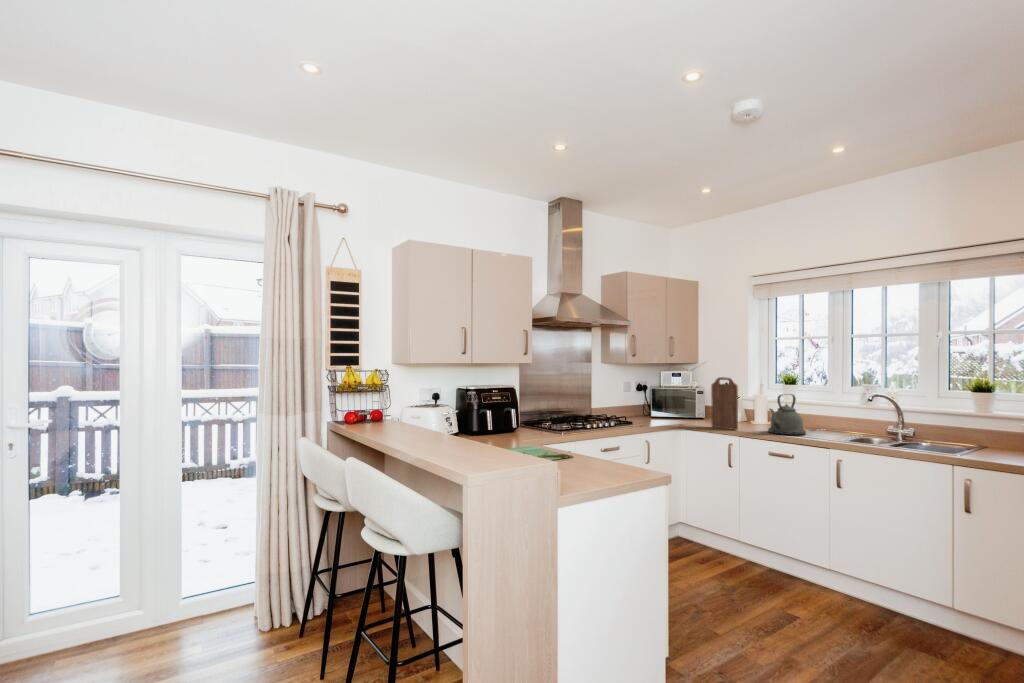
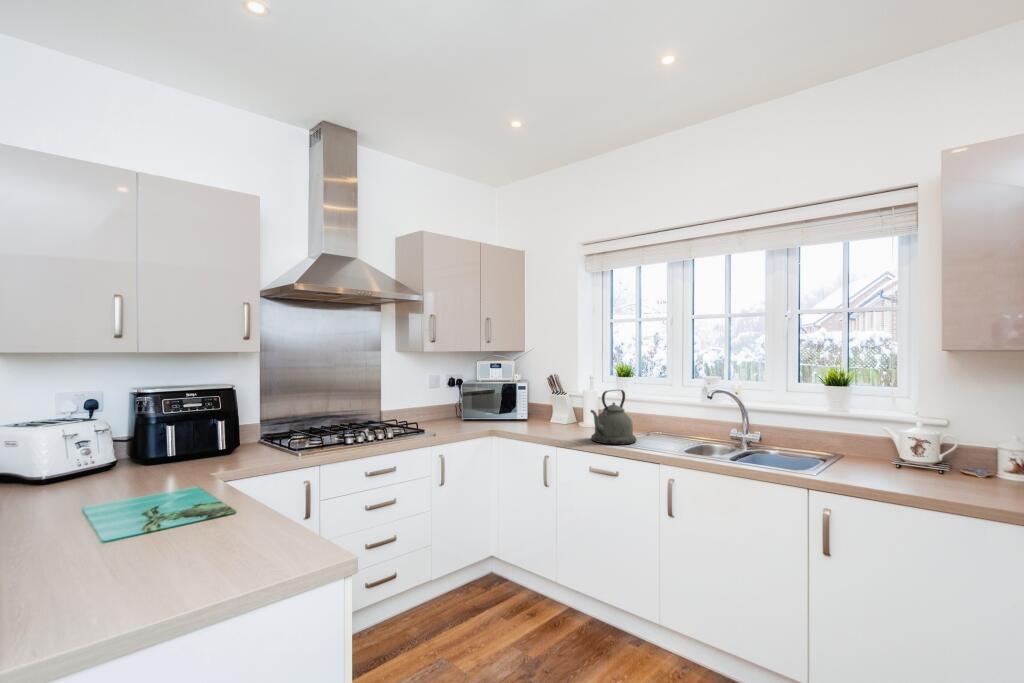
cutting board: present [711,377,738,430] -> none [526,368,555,438]

